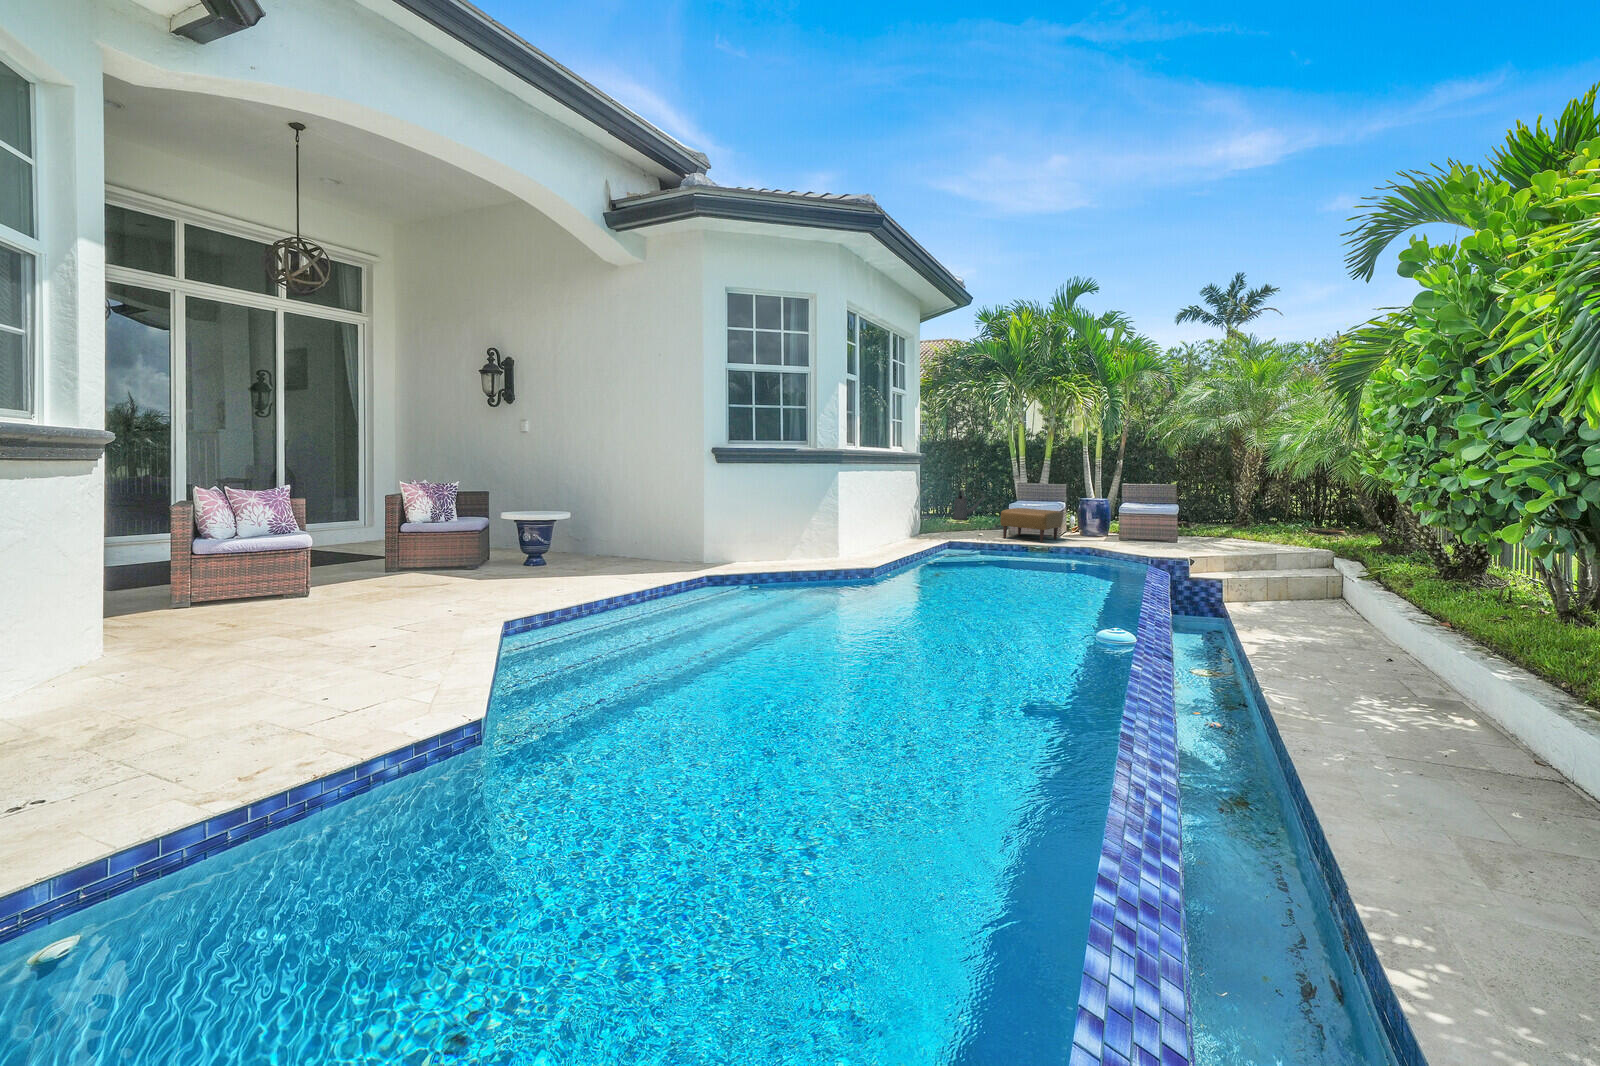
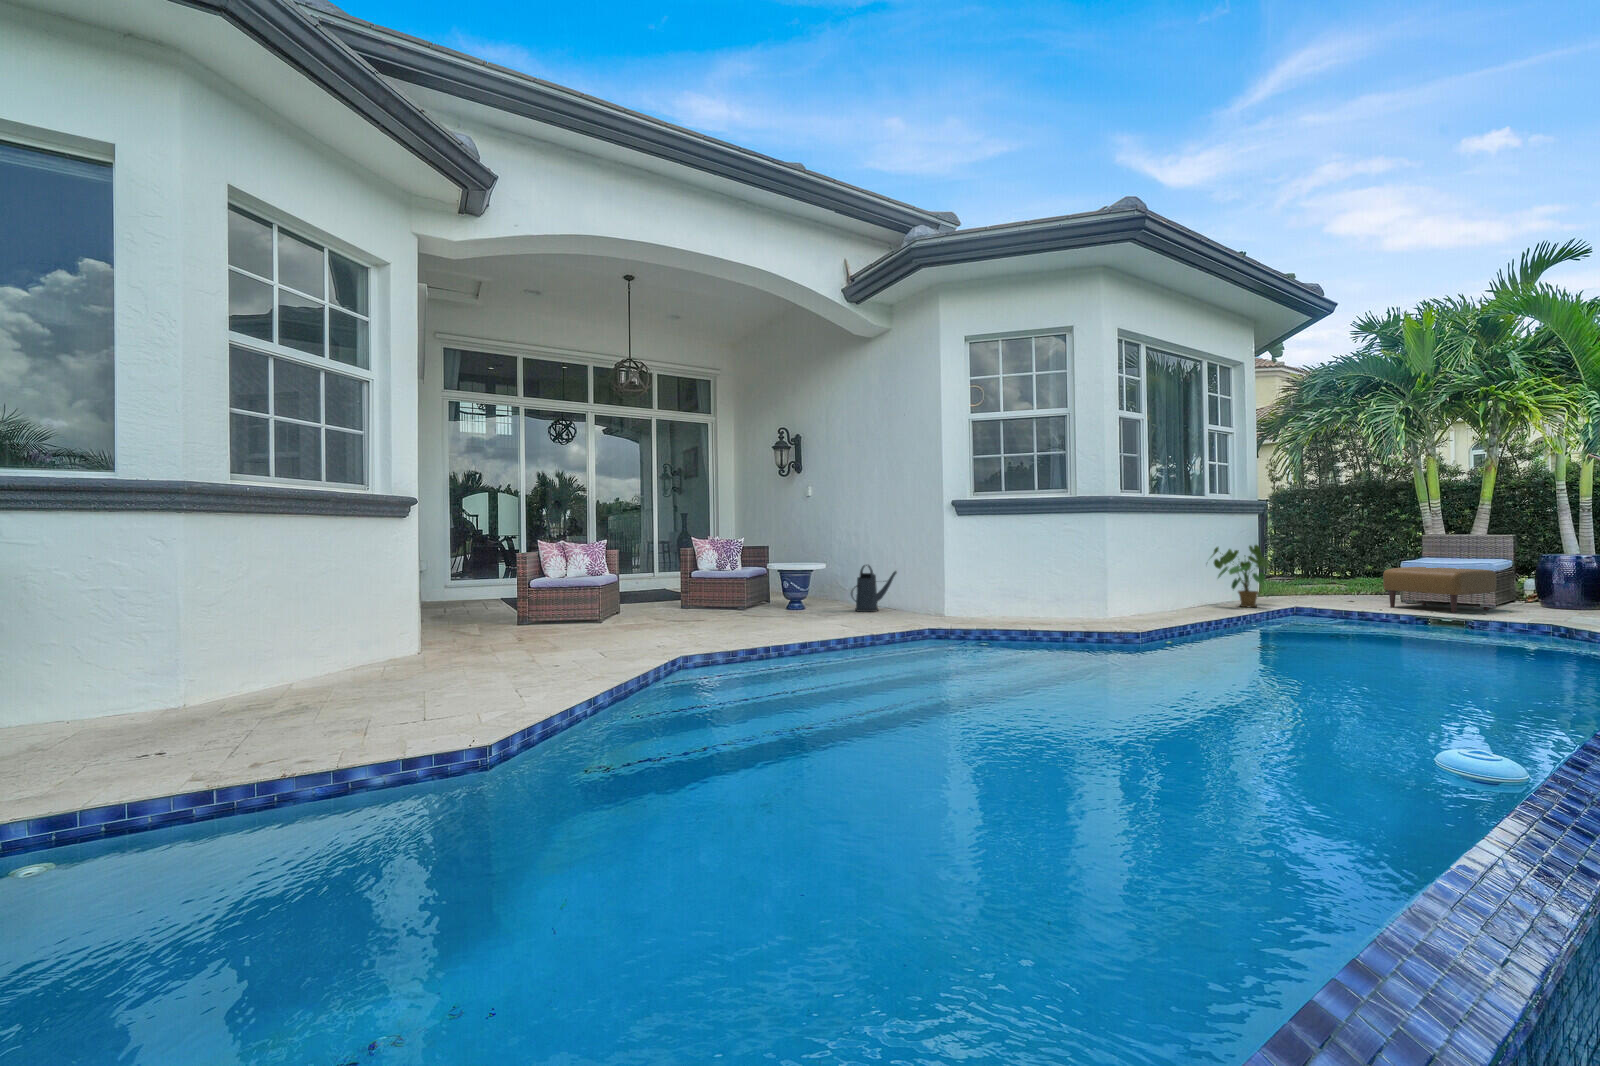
watering can: present [949,490,985,520] -> present [851,565,896,612]
house plant: none [891,491,938,541] -> present [1213,545,1269,607]

